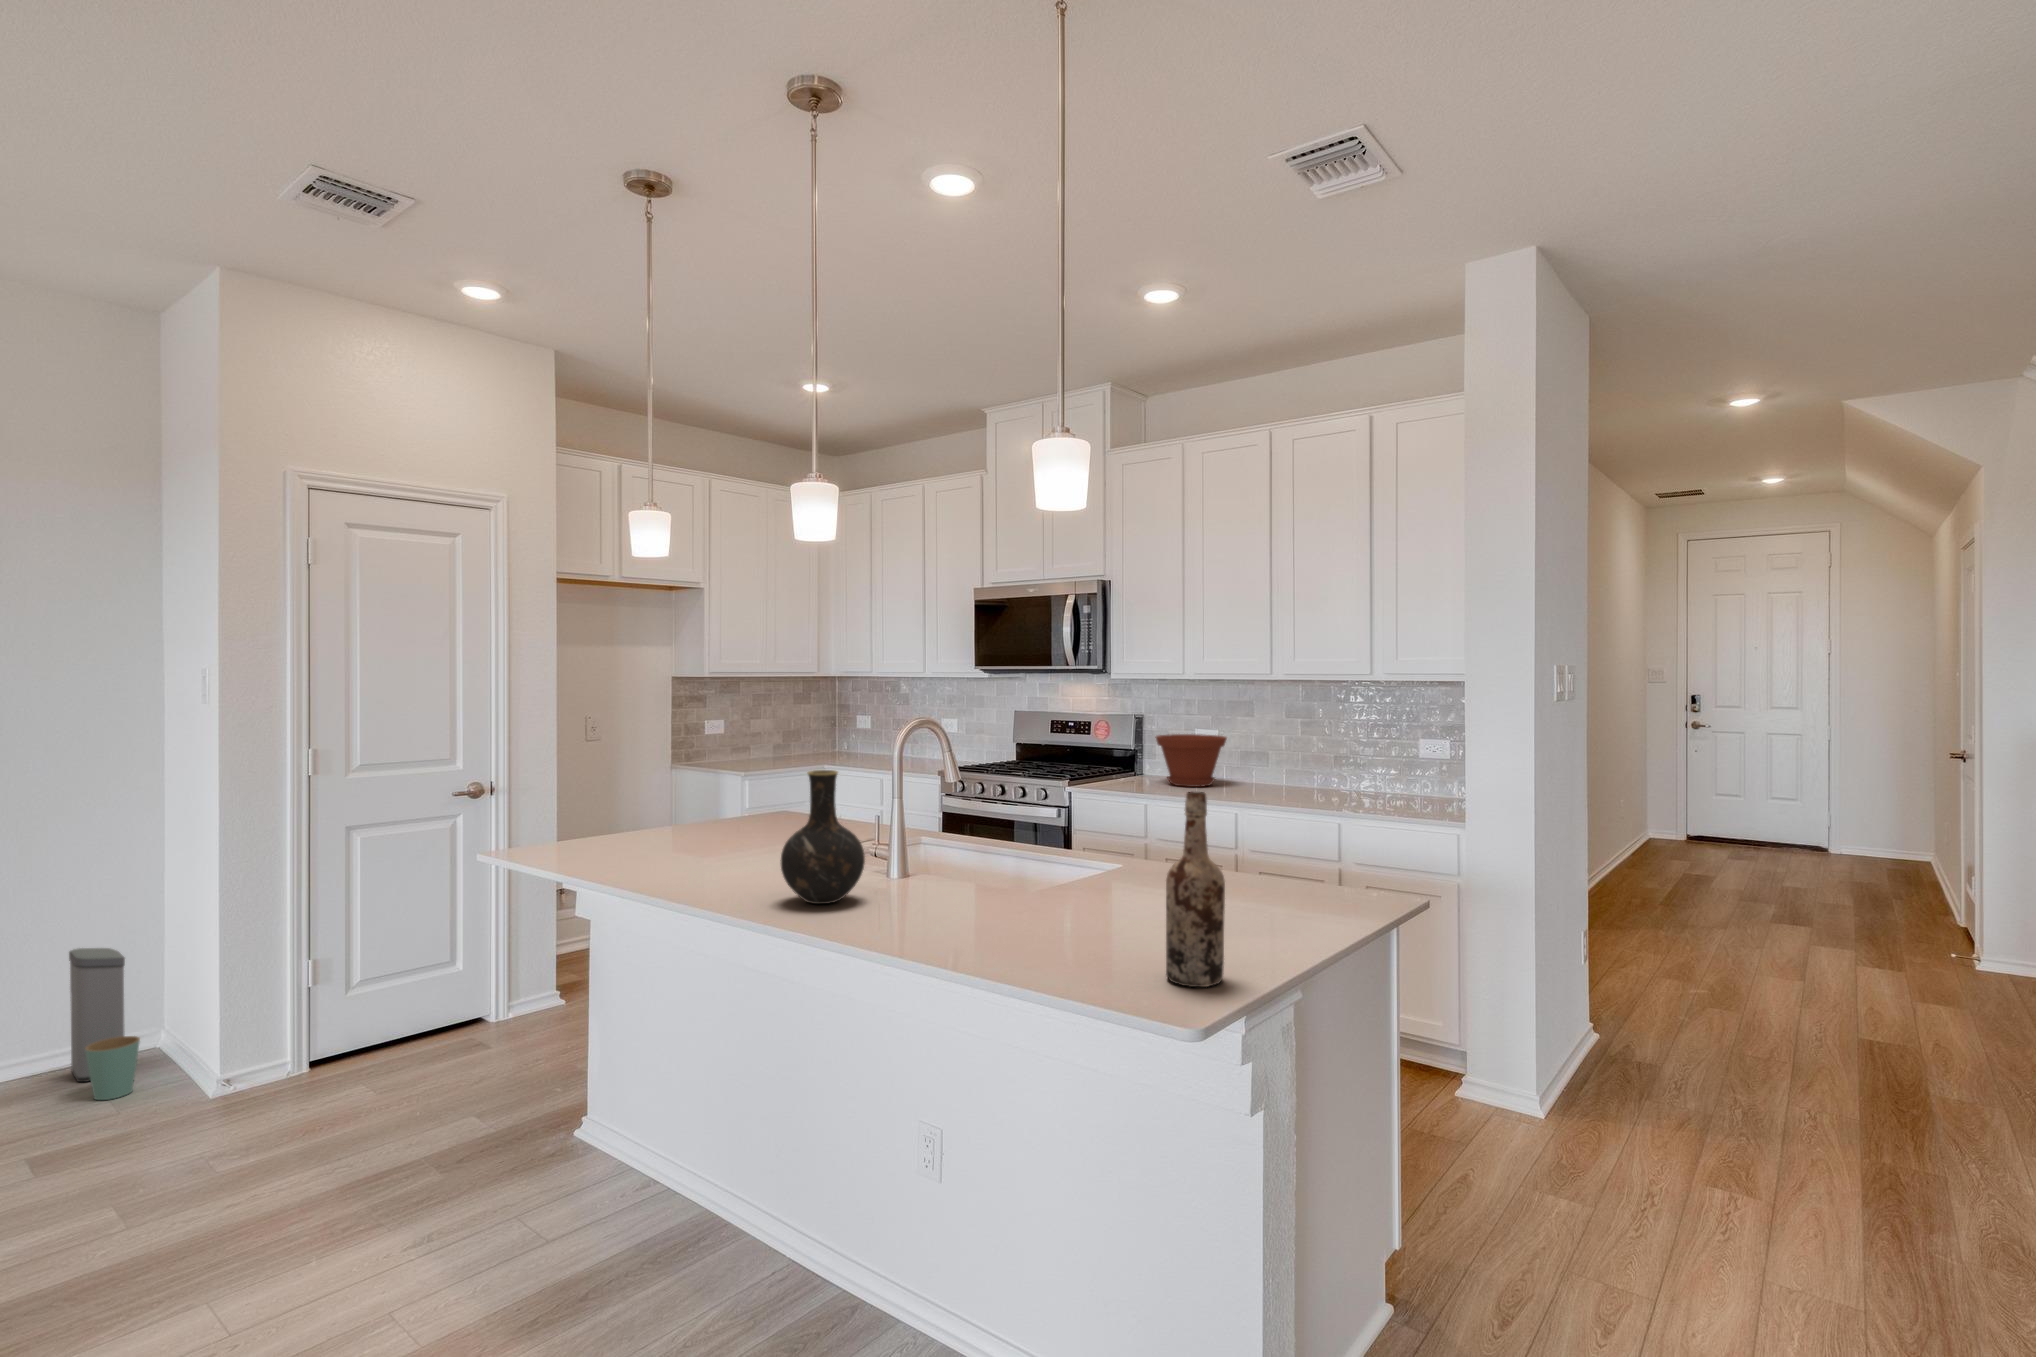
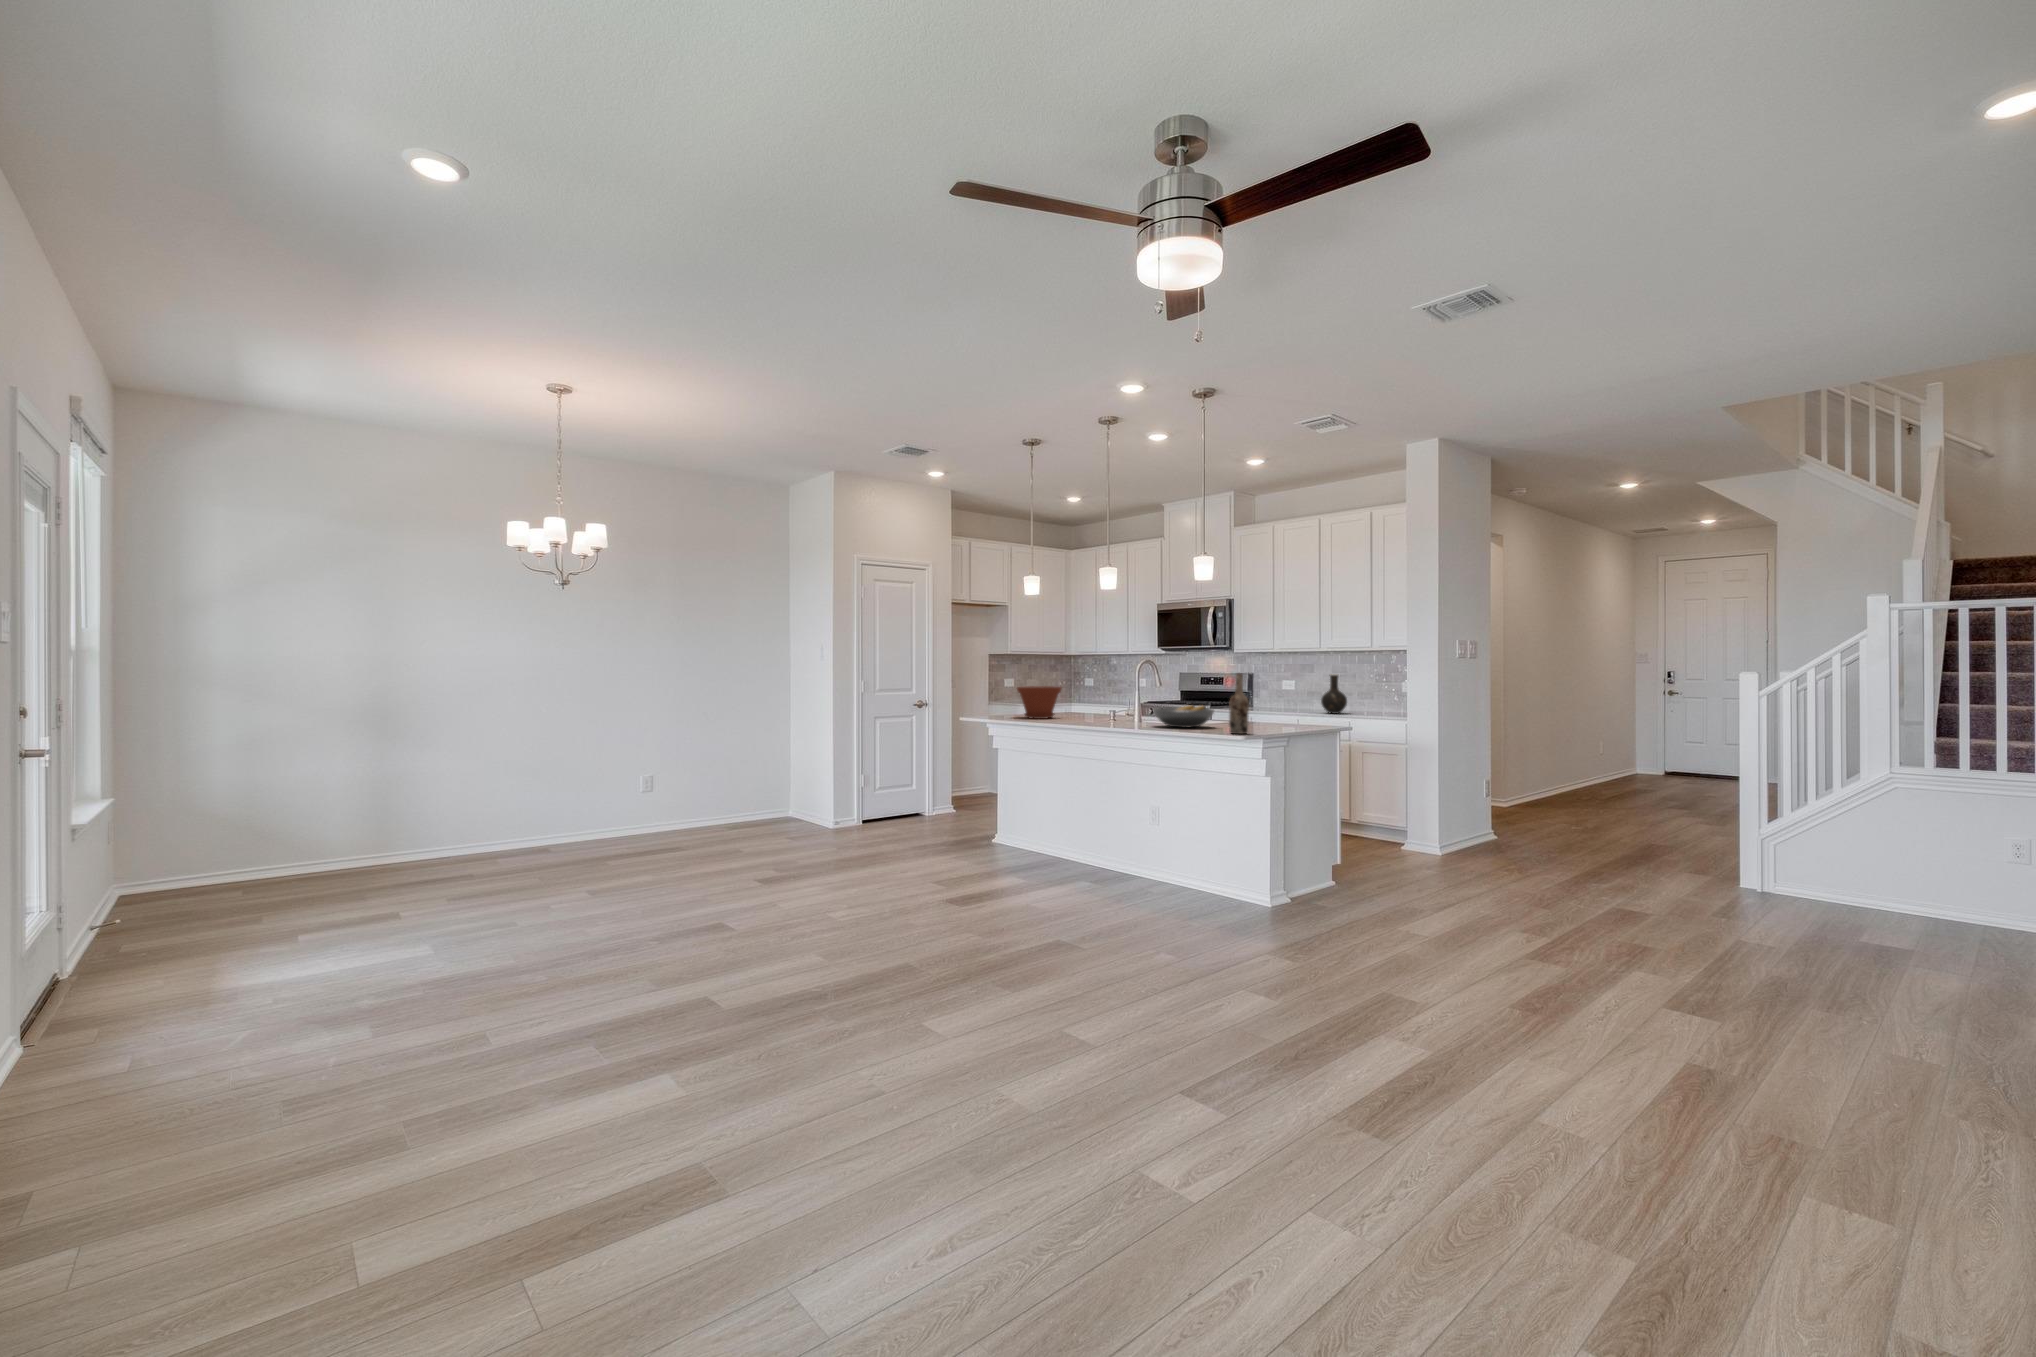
plant pot: present [1155,734,1227,787] -> present [1017,686,1061,719]
vase: present [781,770,865,904] -> present [1321,675,1347,714]
fruit bowl: none [938,851,1108,922] -> present [1153,705,1214,728]
trash can: present [69,948,140,1100] -> none [759,769,795,829]

